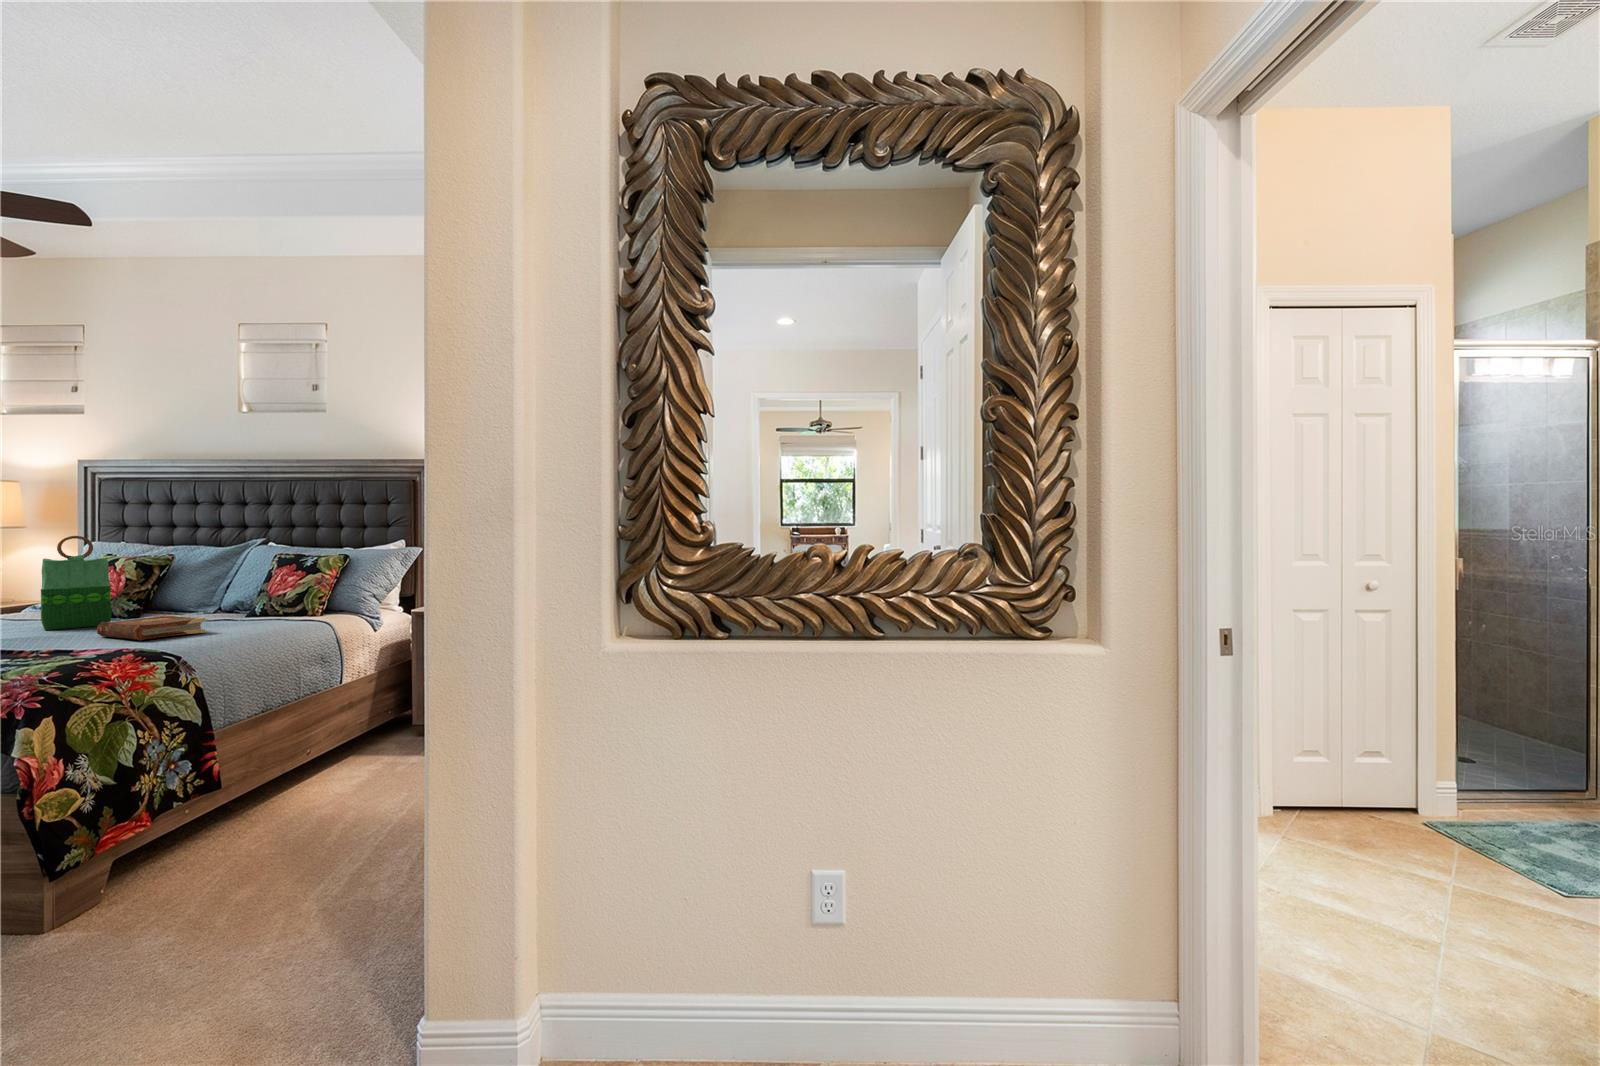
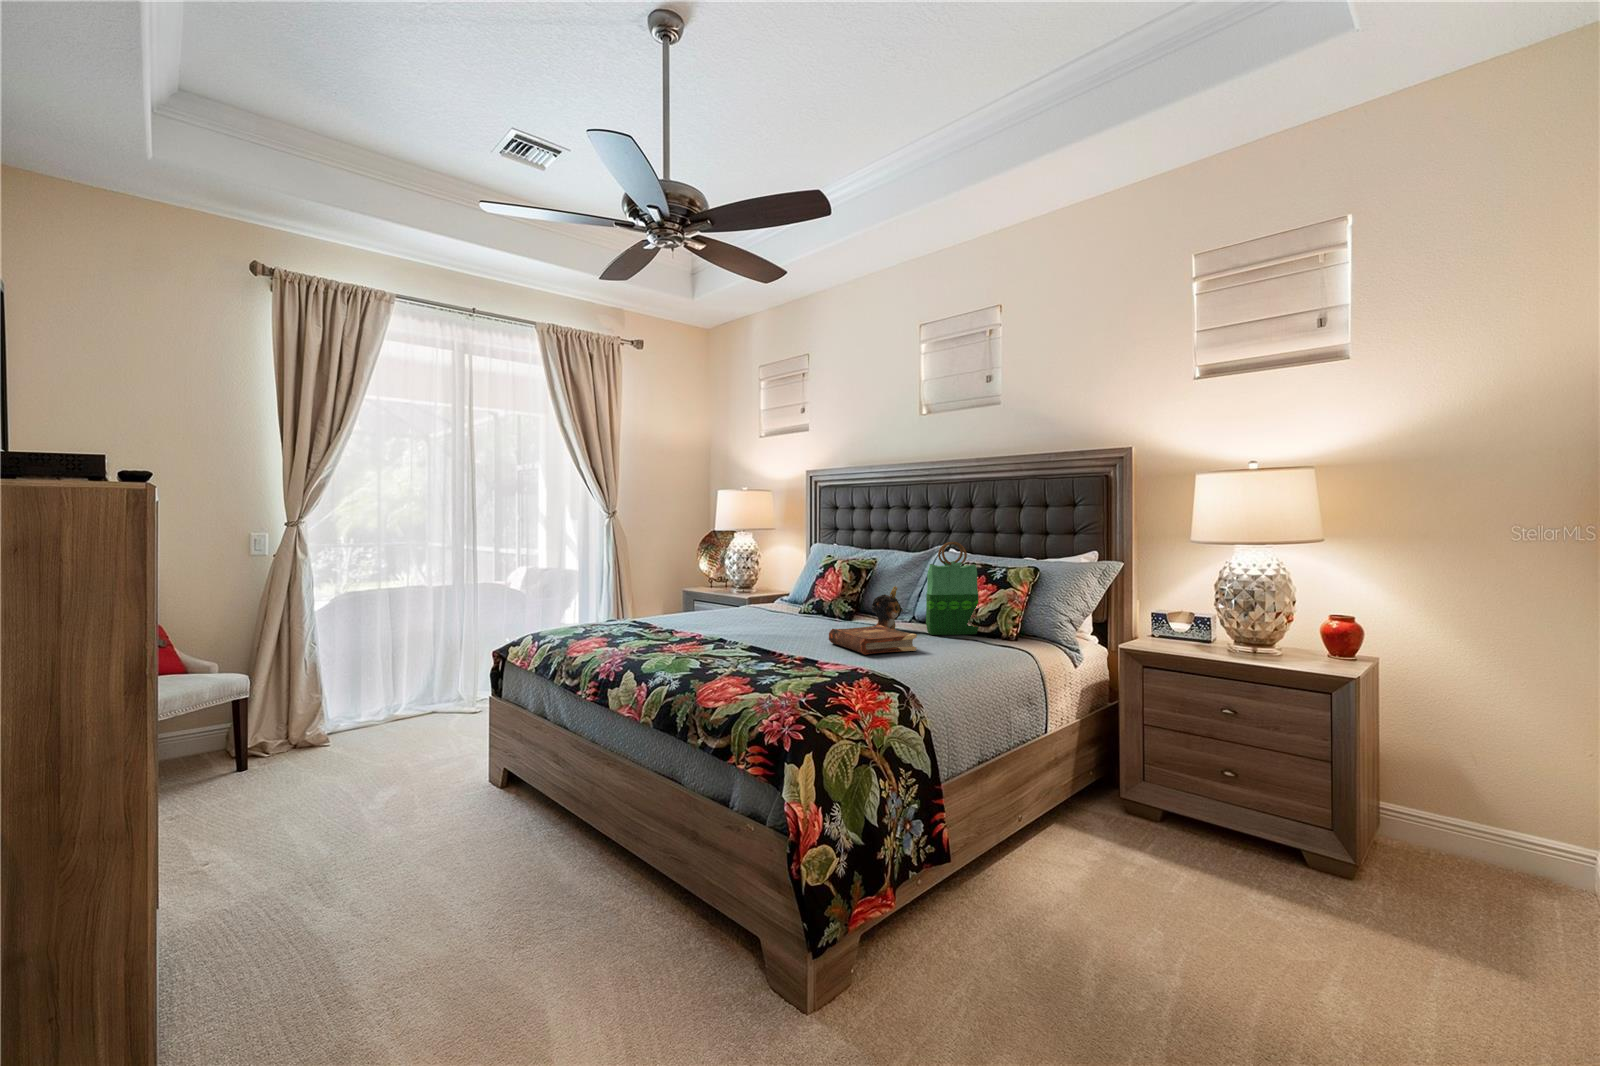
tote bag: present [41,536,112,630] -> present [926,542,978,635]
plush toy: none [161,578,202,623] -> present [872,586,903,630]

